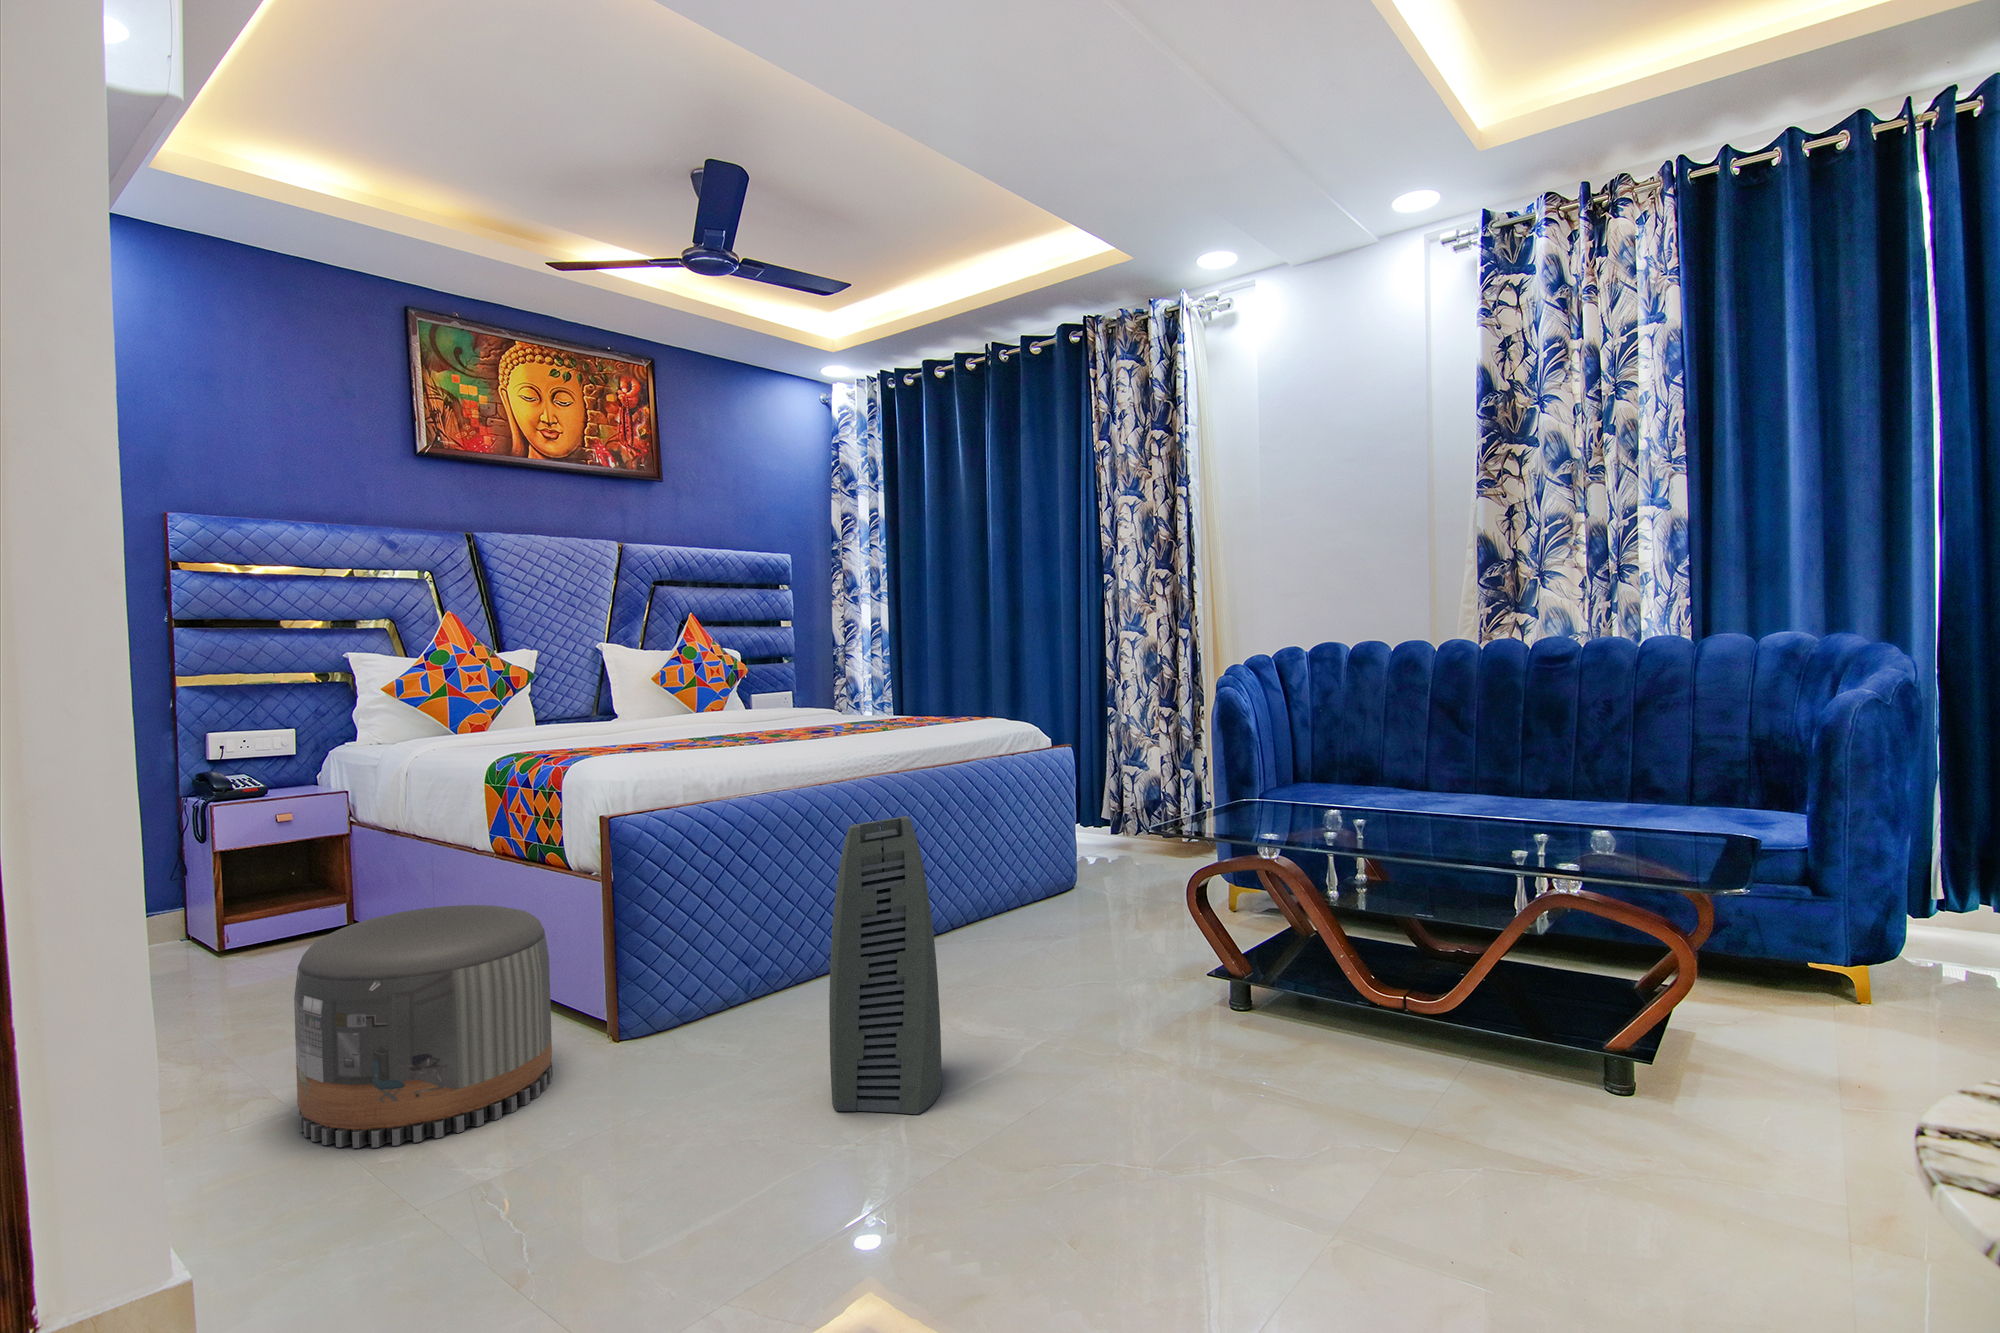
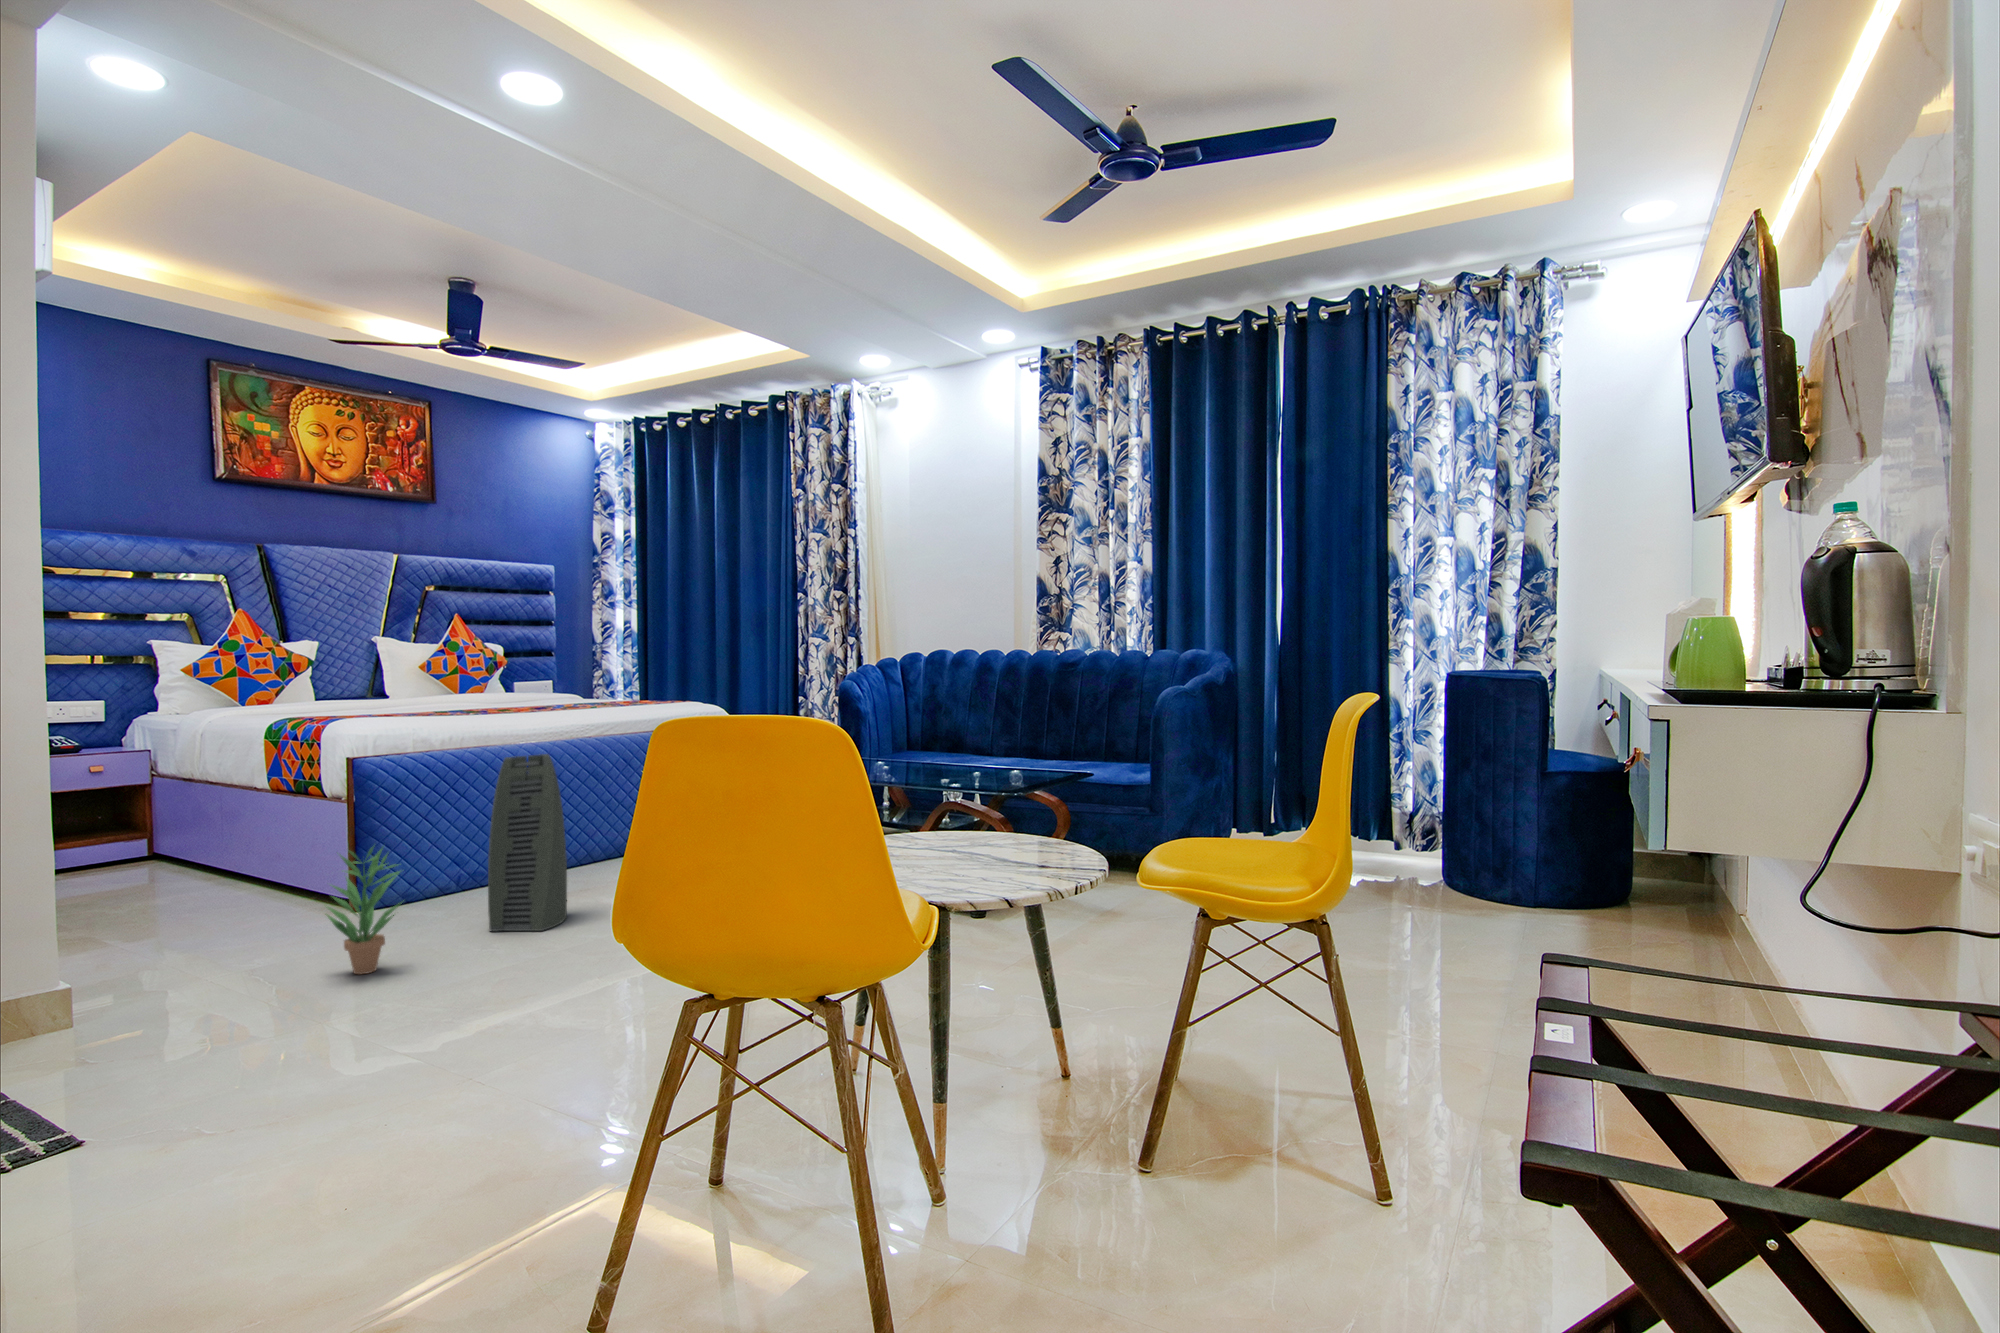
pouf: present [294,905,553,1148] -> none [123,813,305,954]
potted plant: none [598,994,734,1230] -> present [325,847,402,974]

